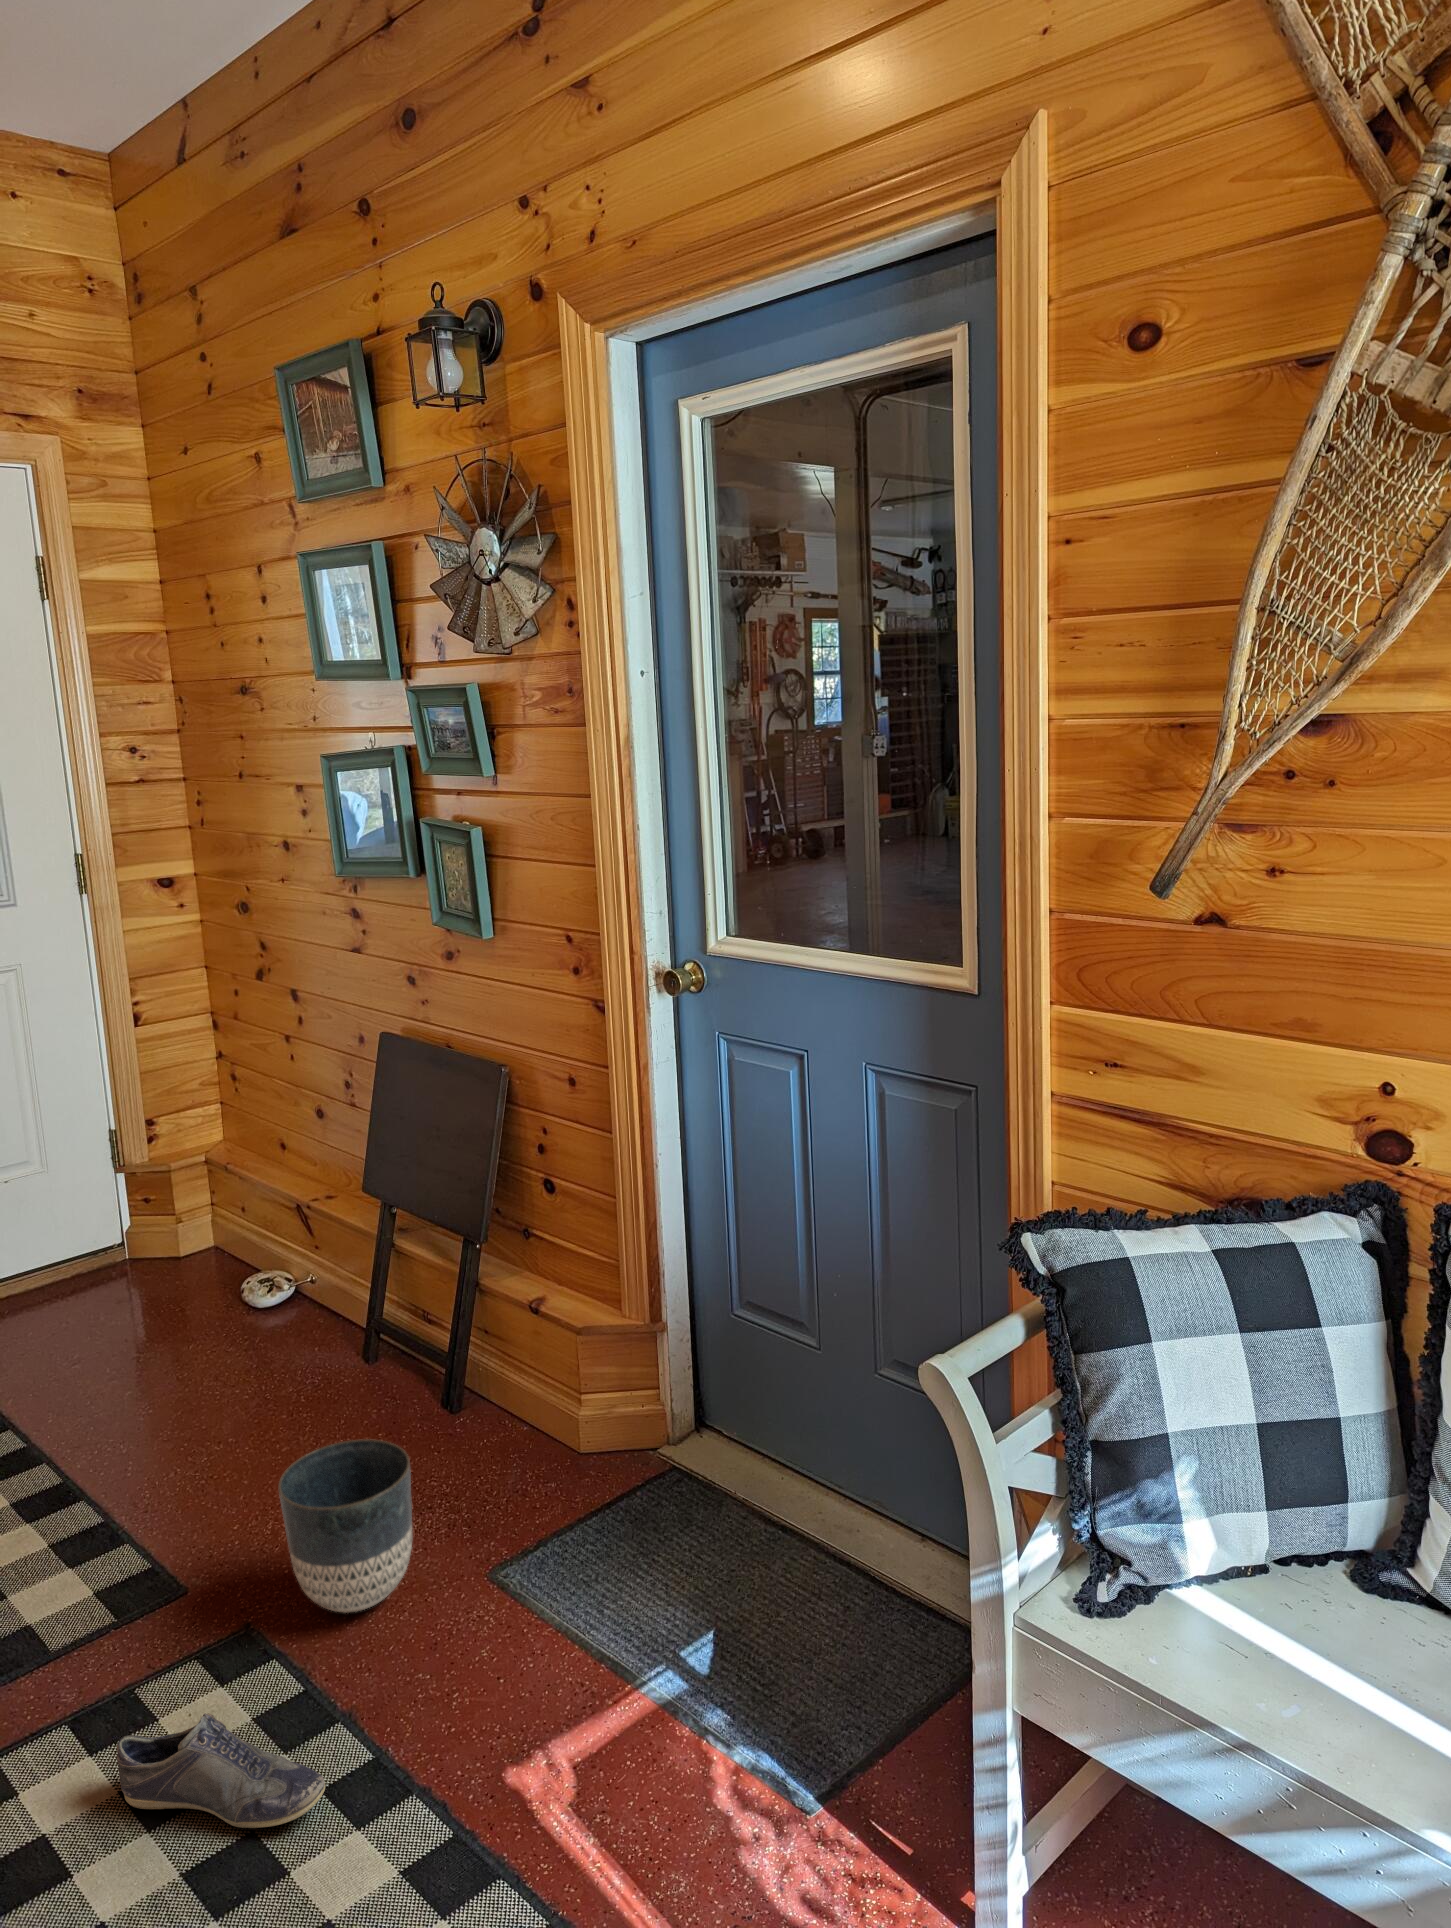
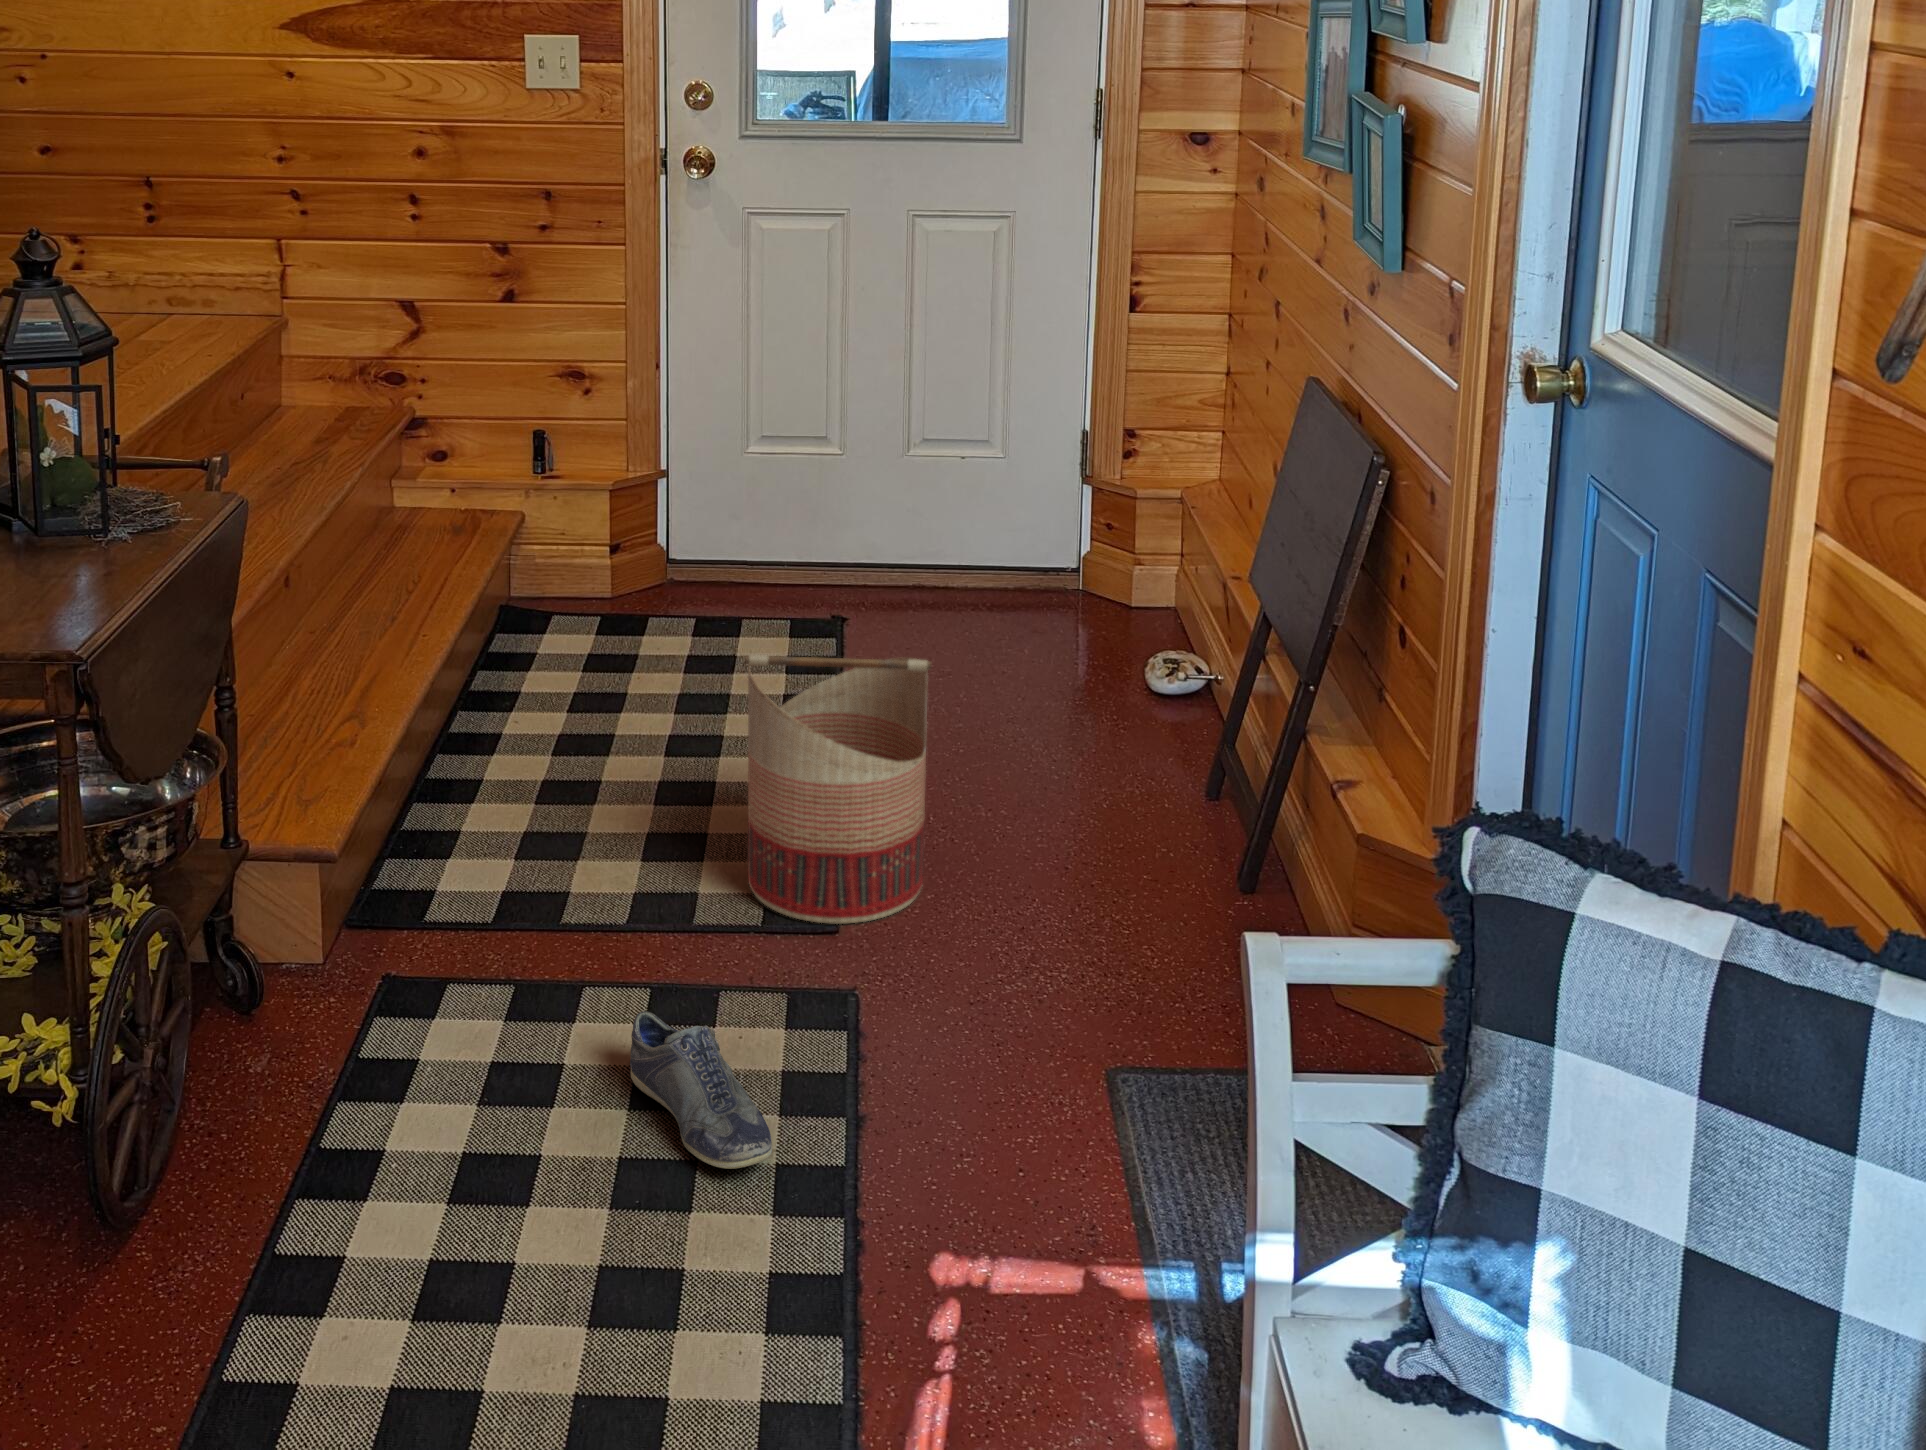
basket: none [37,1333,232,1604] -> present [745,654,931,924]
planter: present [278,1439,412,1613] -> none [895,831,1049,1031]

